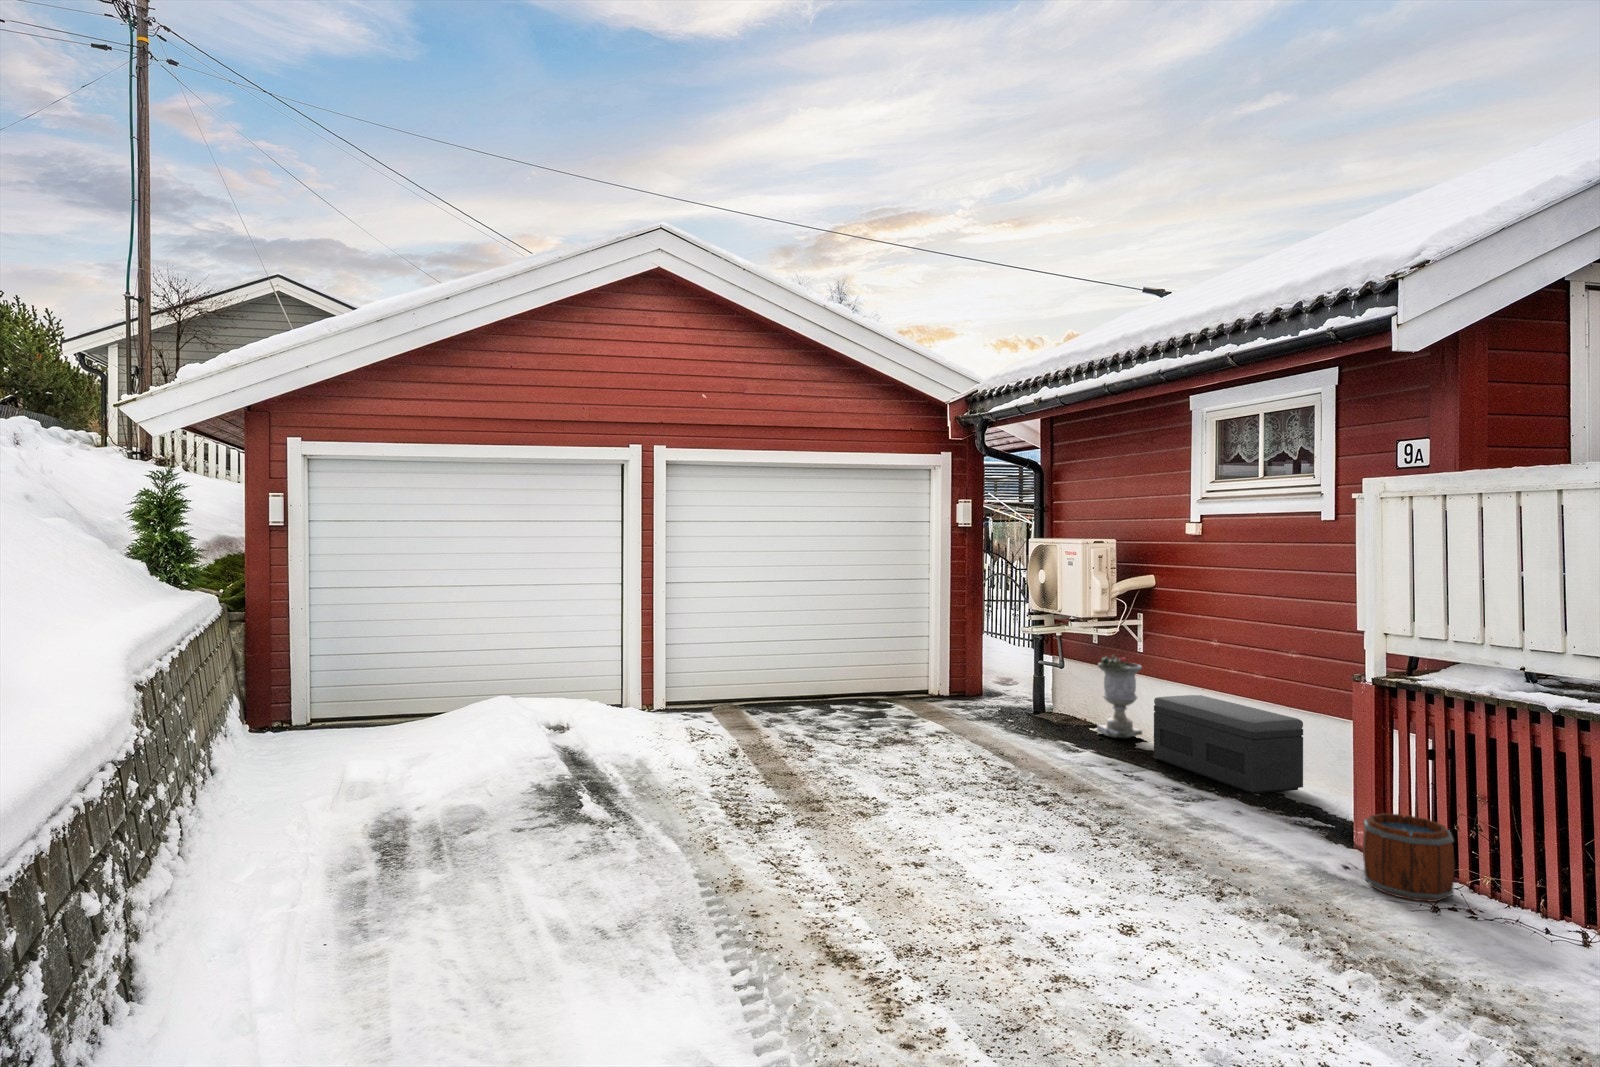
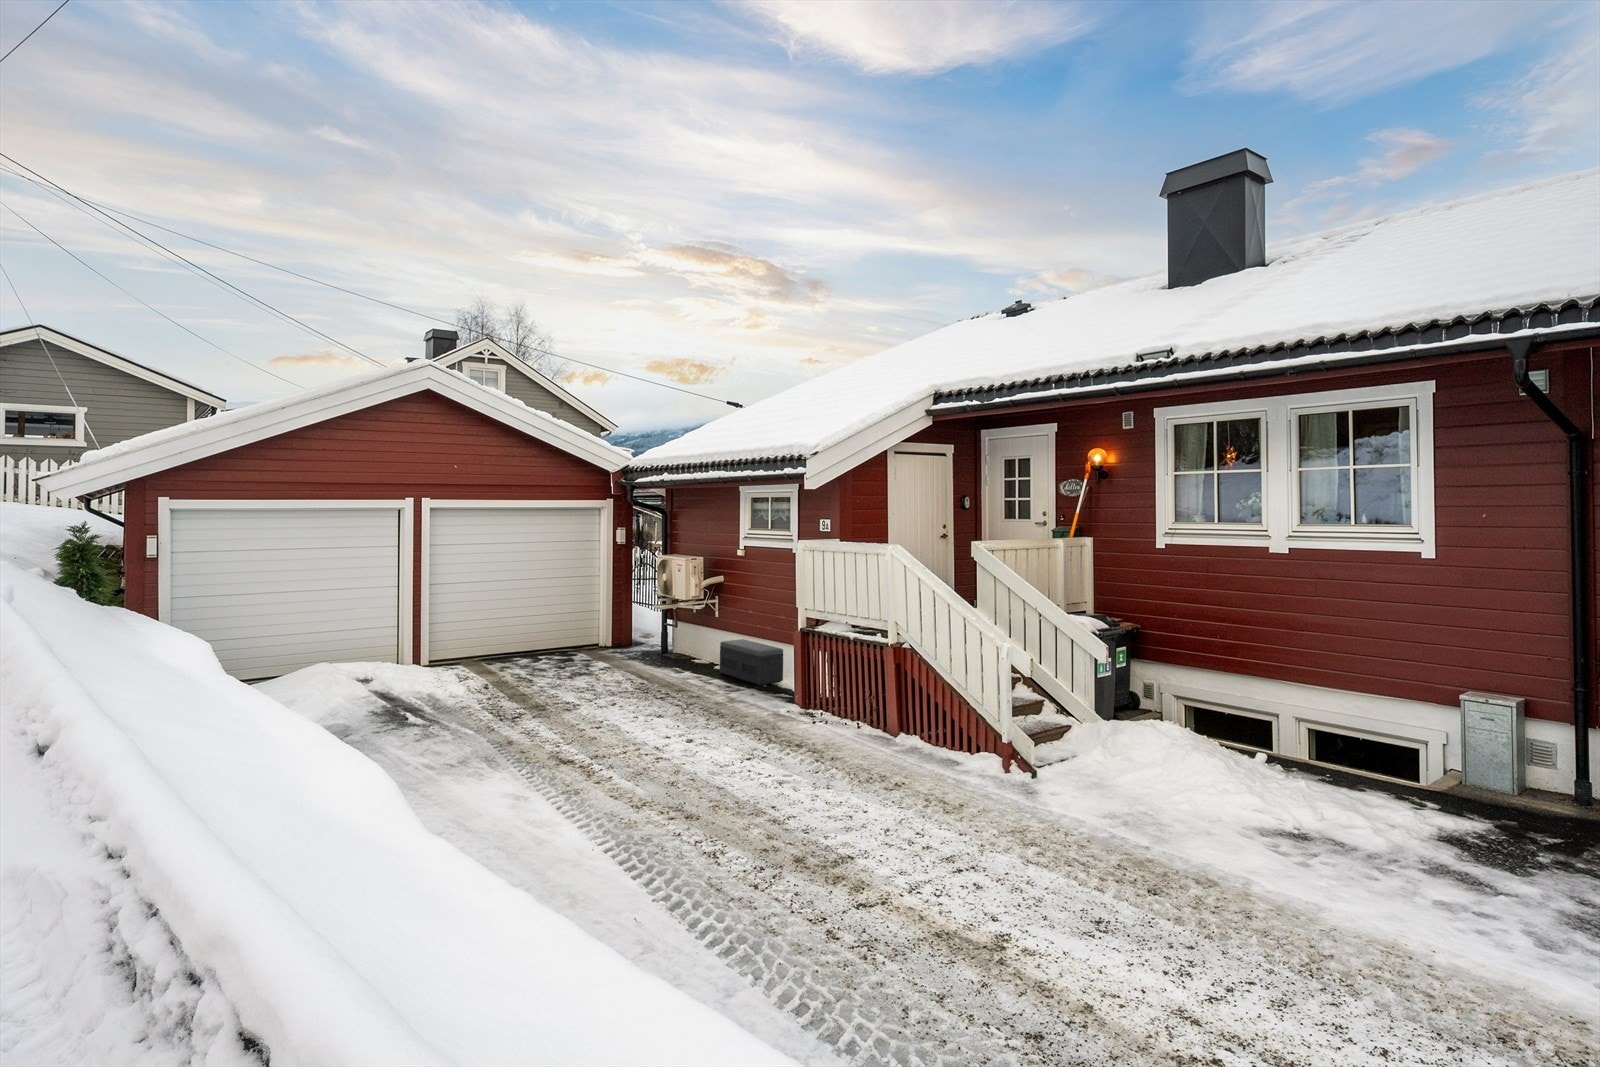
planter: present [1097,655,1142,738] -> none [694,619,718,664]
bucket: present [1363,813,1455,902] -> none [787,686,818,719]

